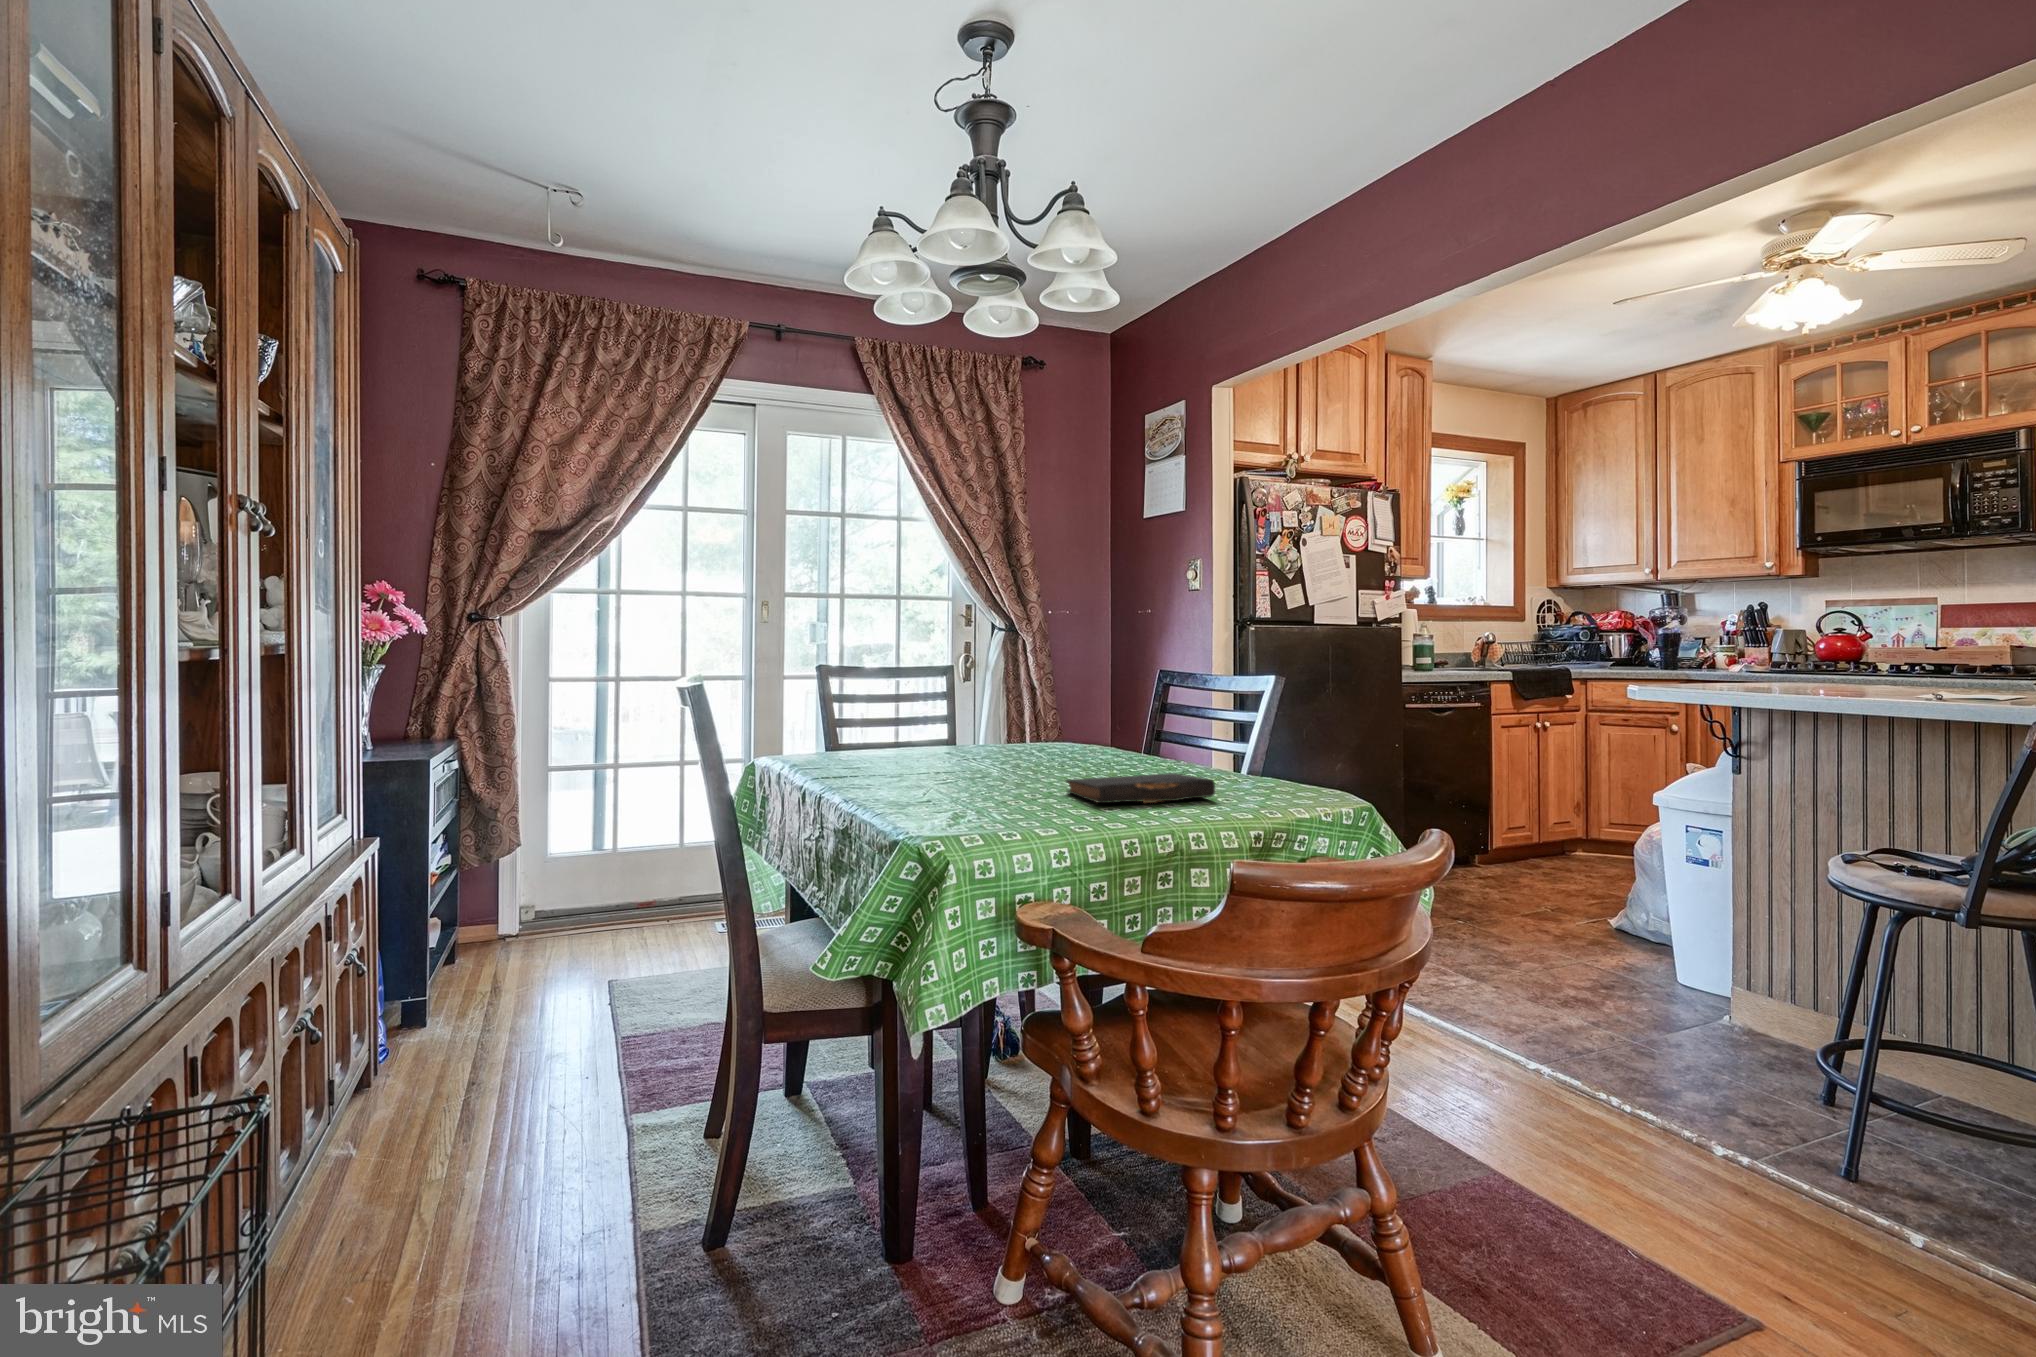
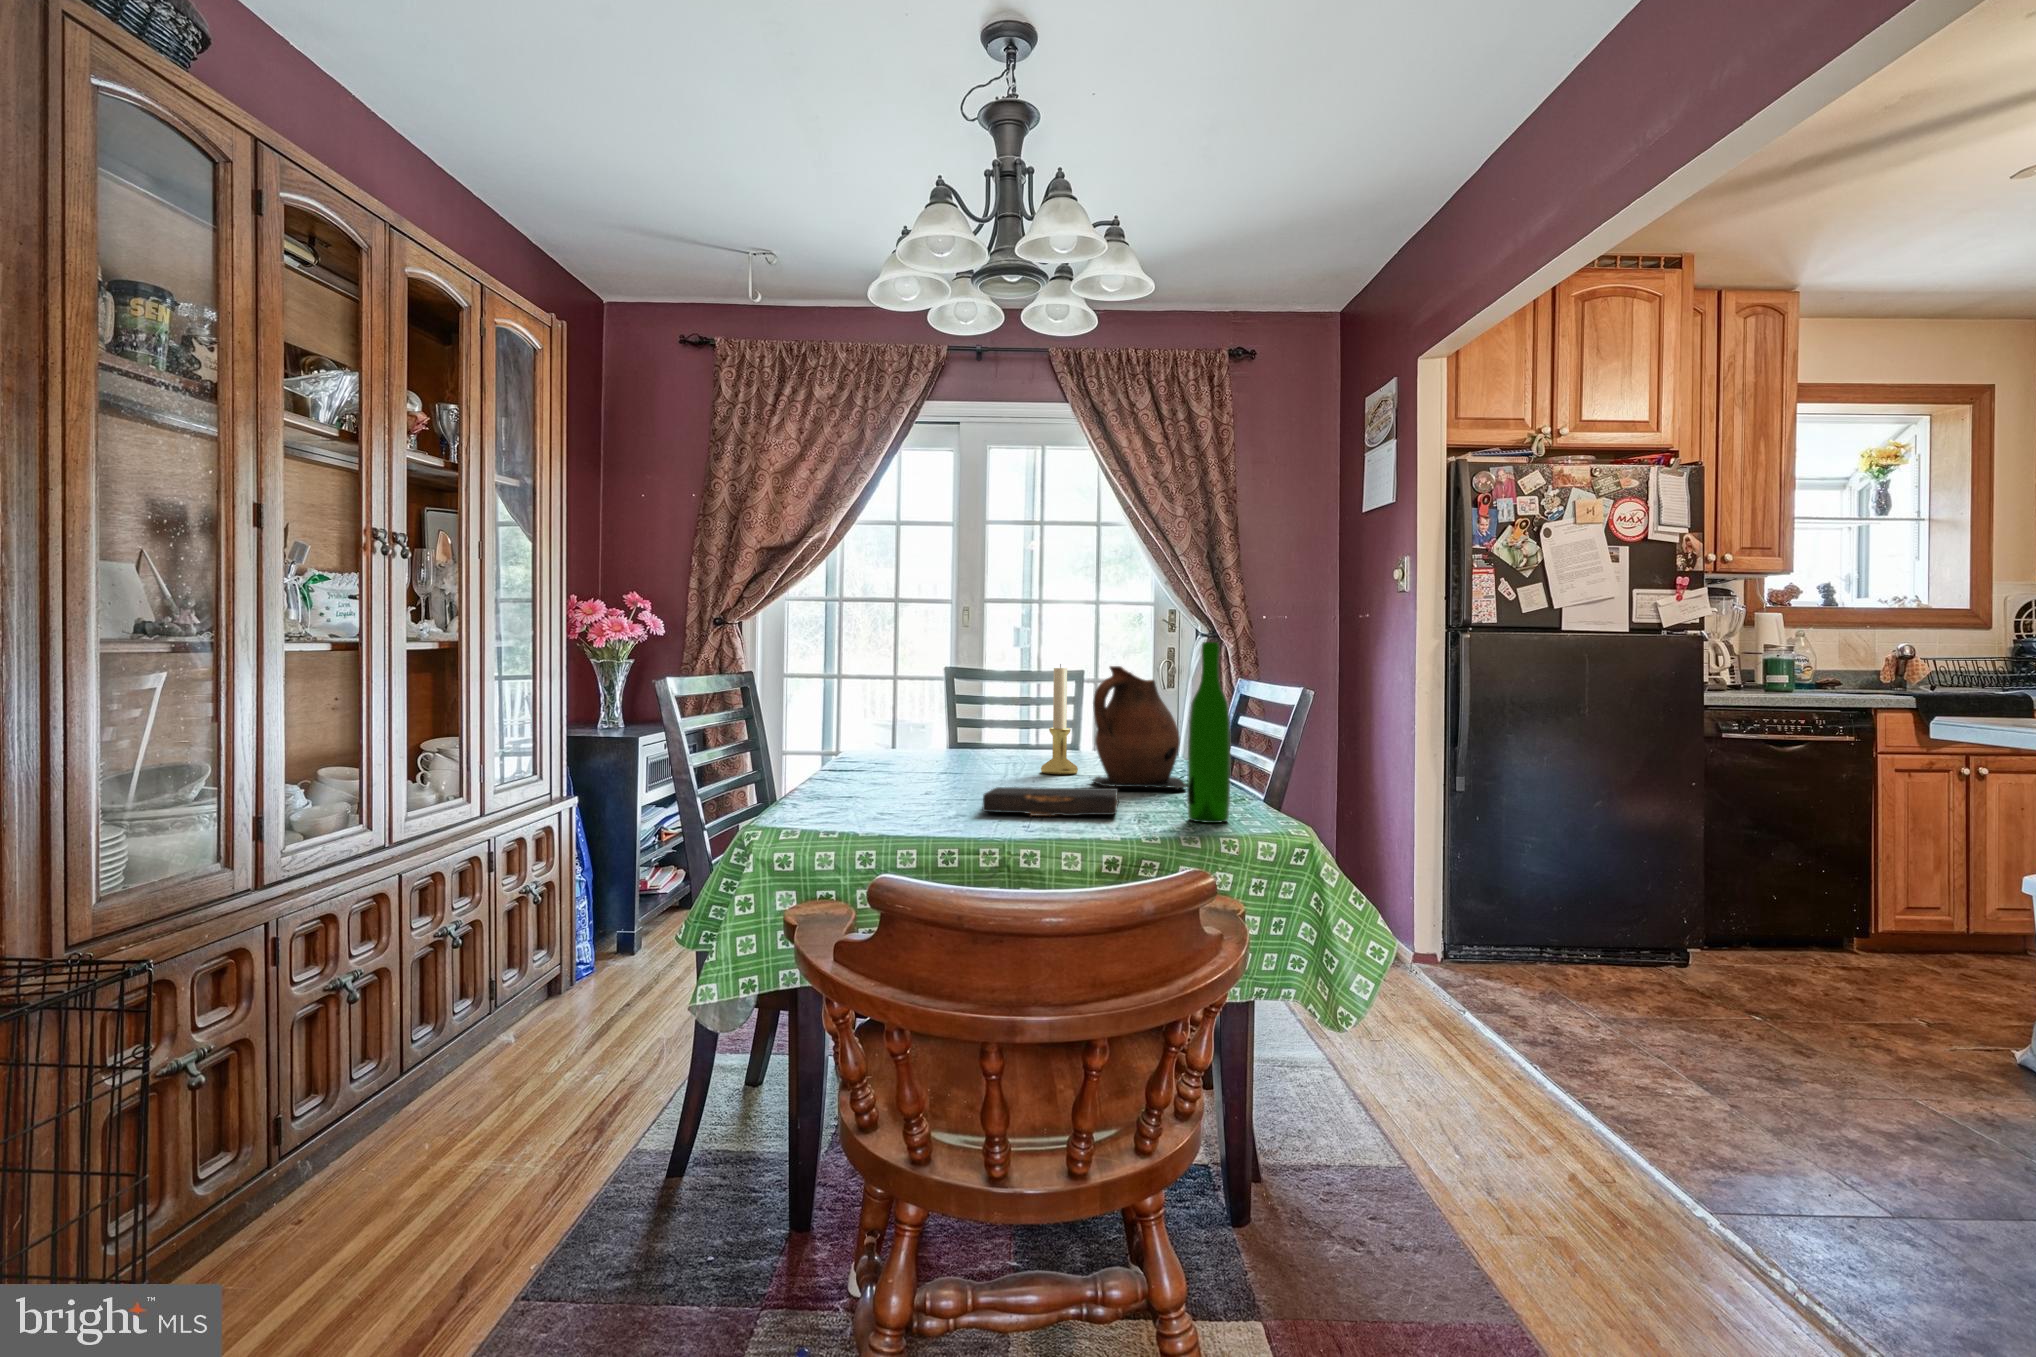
wine bottle: none [1266,636,1304,797] -> present [1187,642,1231,823]
candle holder: none [1021,658,1057,766] -> present [1041,664,1078,774]
ceramic pitcher: none [1089,659,1194,773] -> present [1093,666,1187,789]

